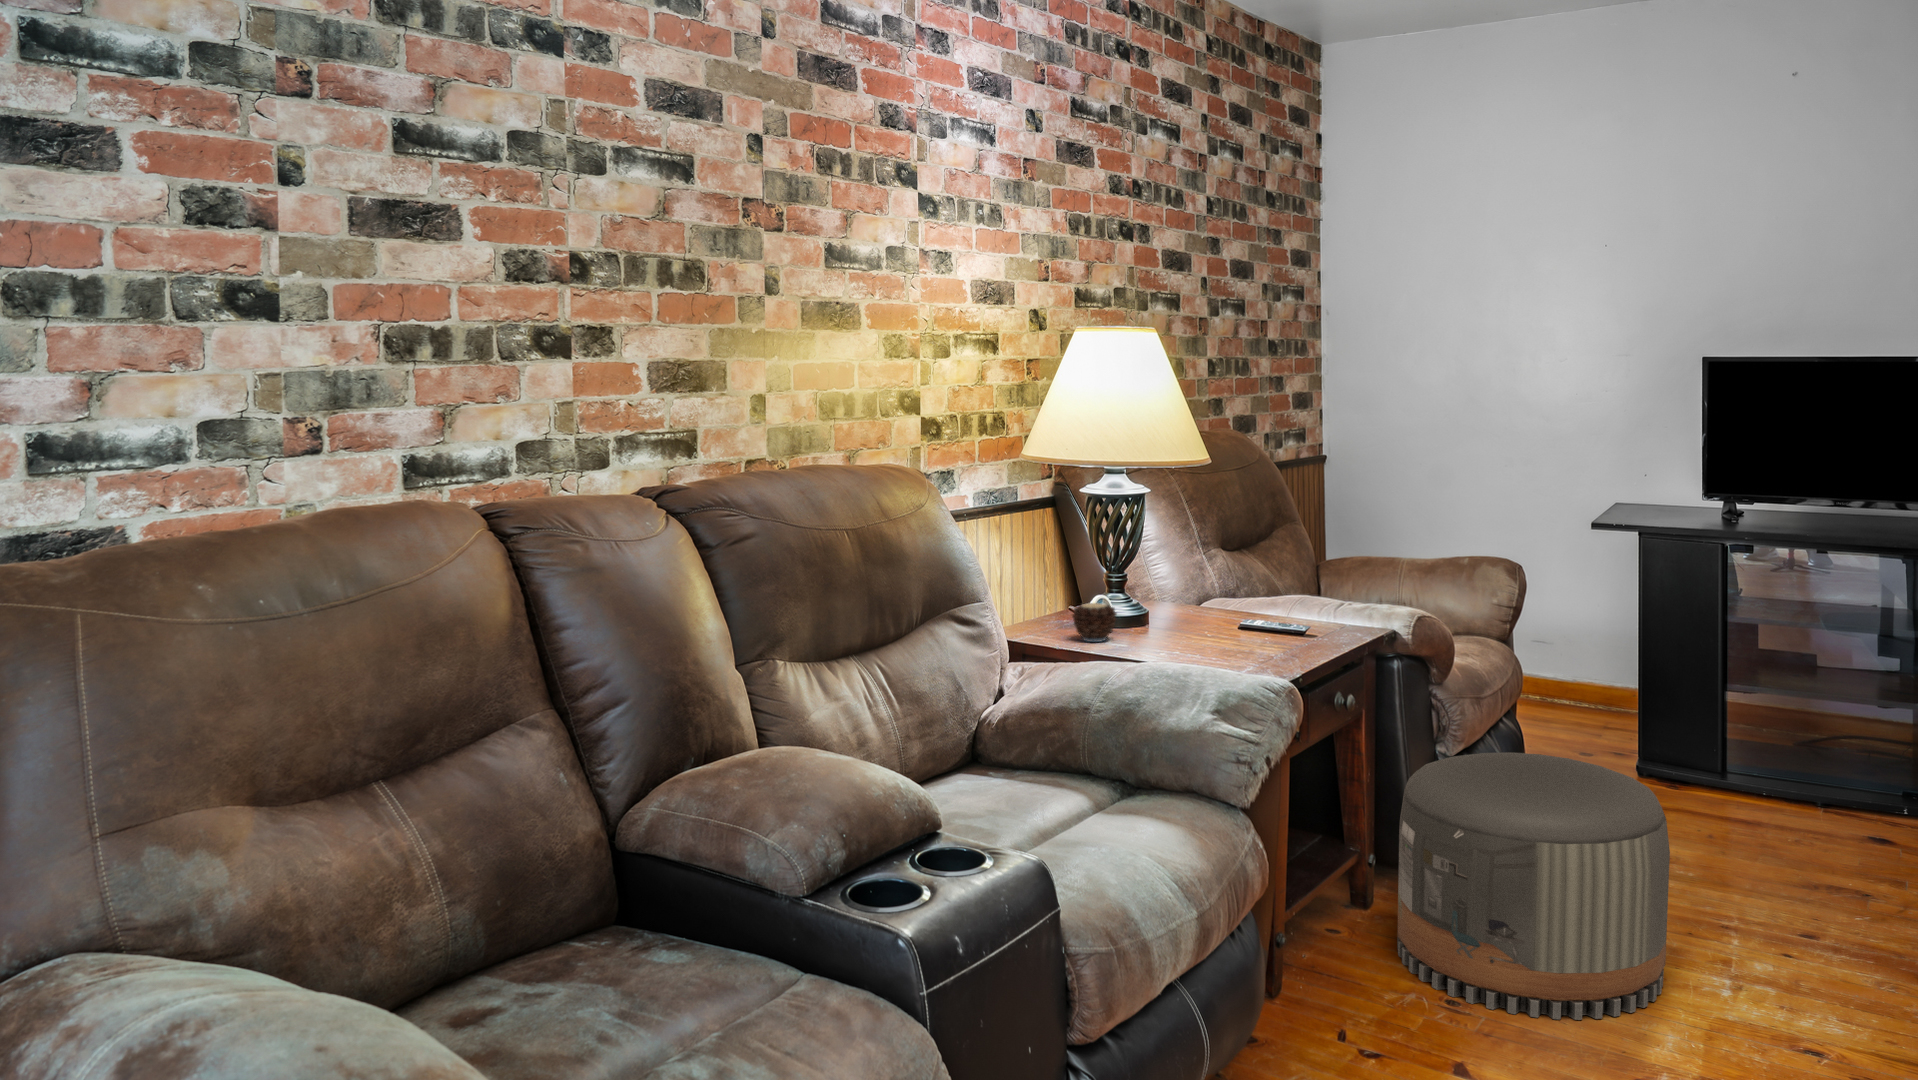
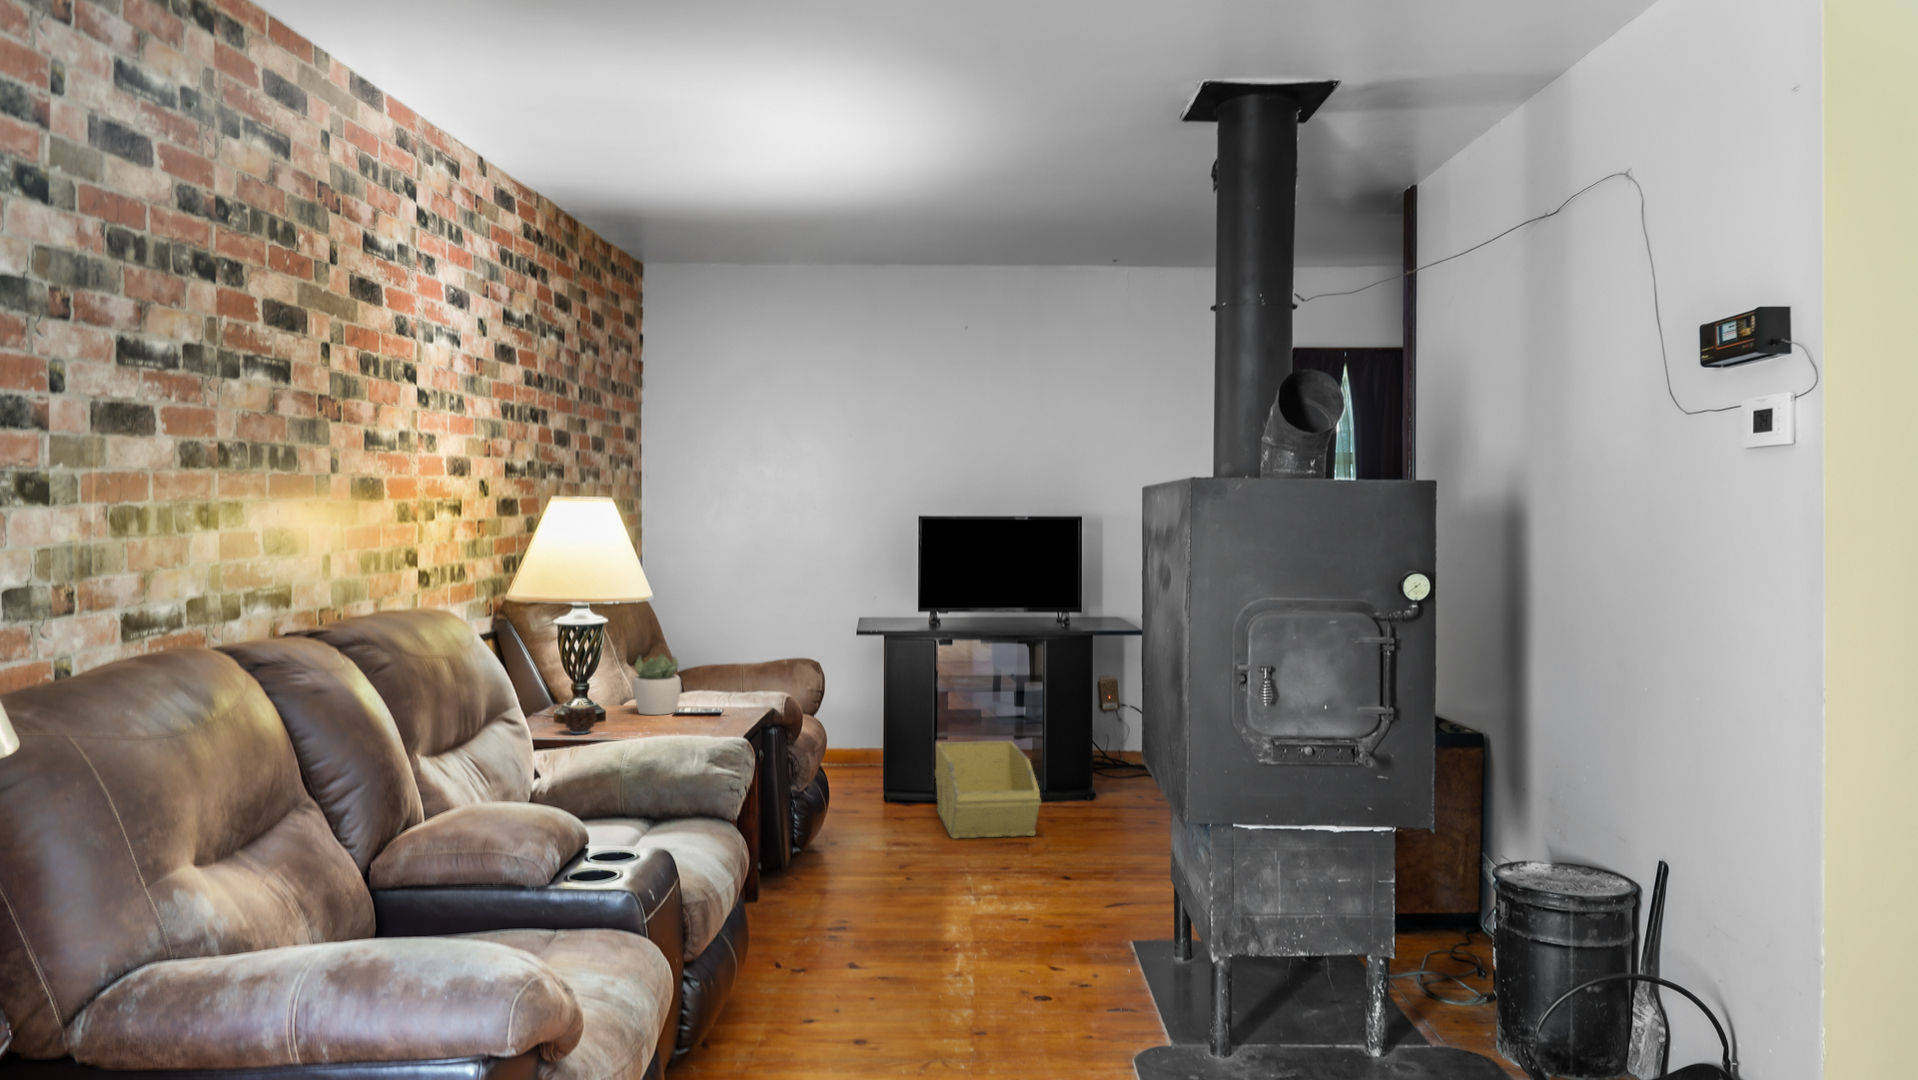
succulent plant: none [1191,541,1257,624] -> present [633,654,681,715]
storage bin: none [1707,697,1883,867] -> present [935,741,1041,838]
pouf: present [1397,752,1670,1020] -> none [796,783,956,947]

